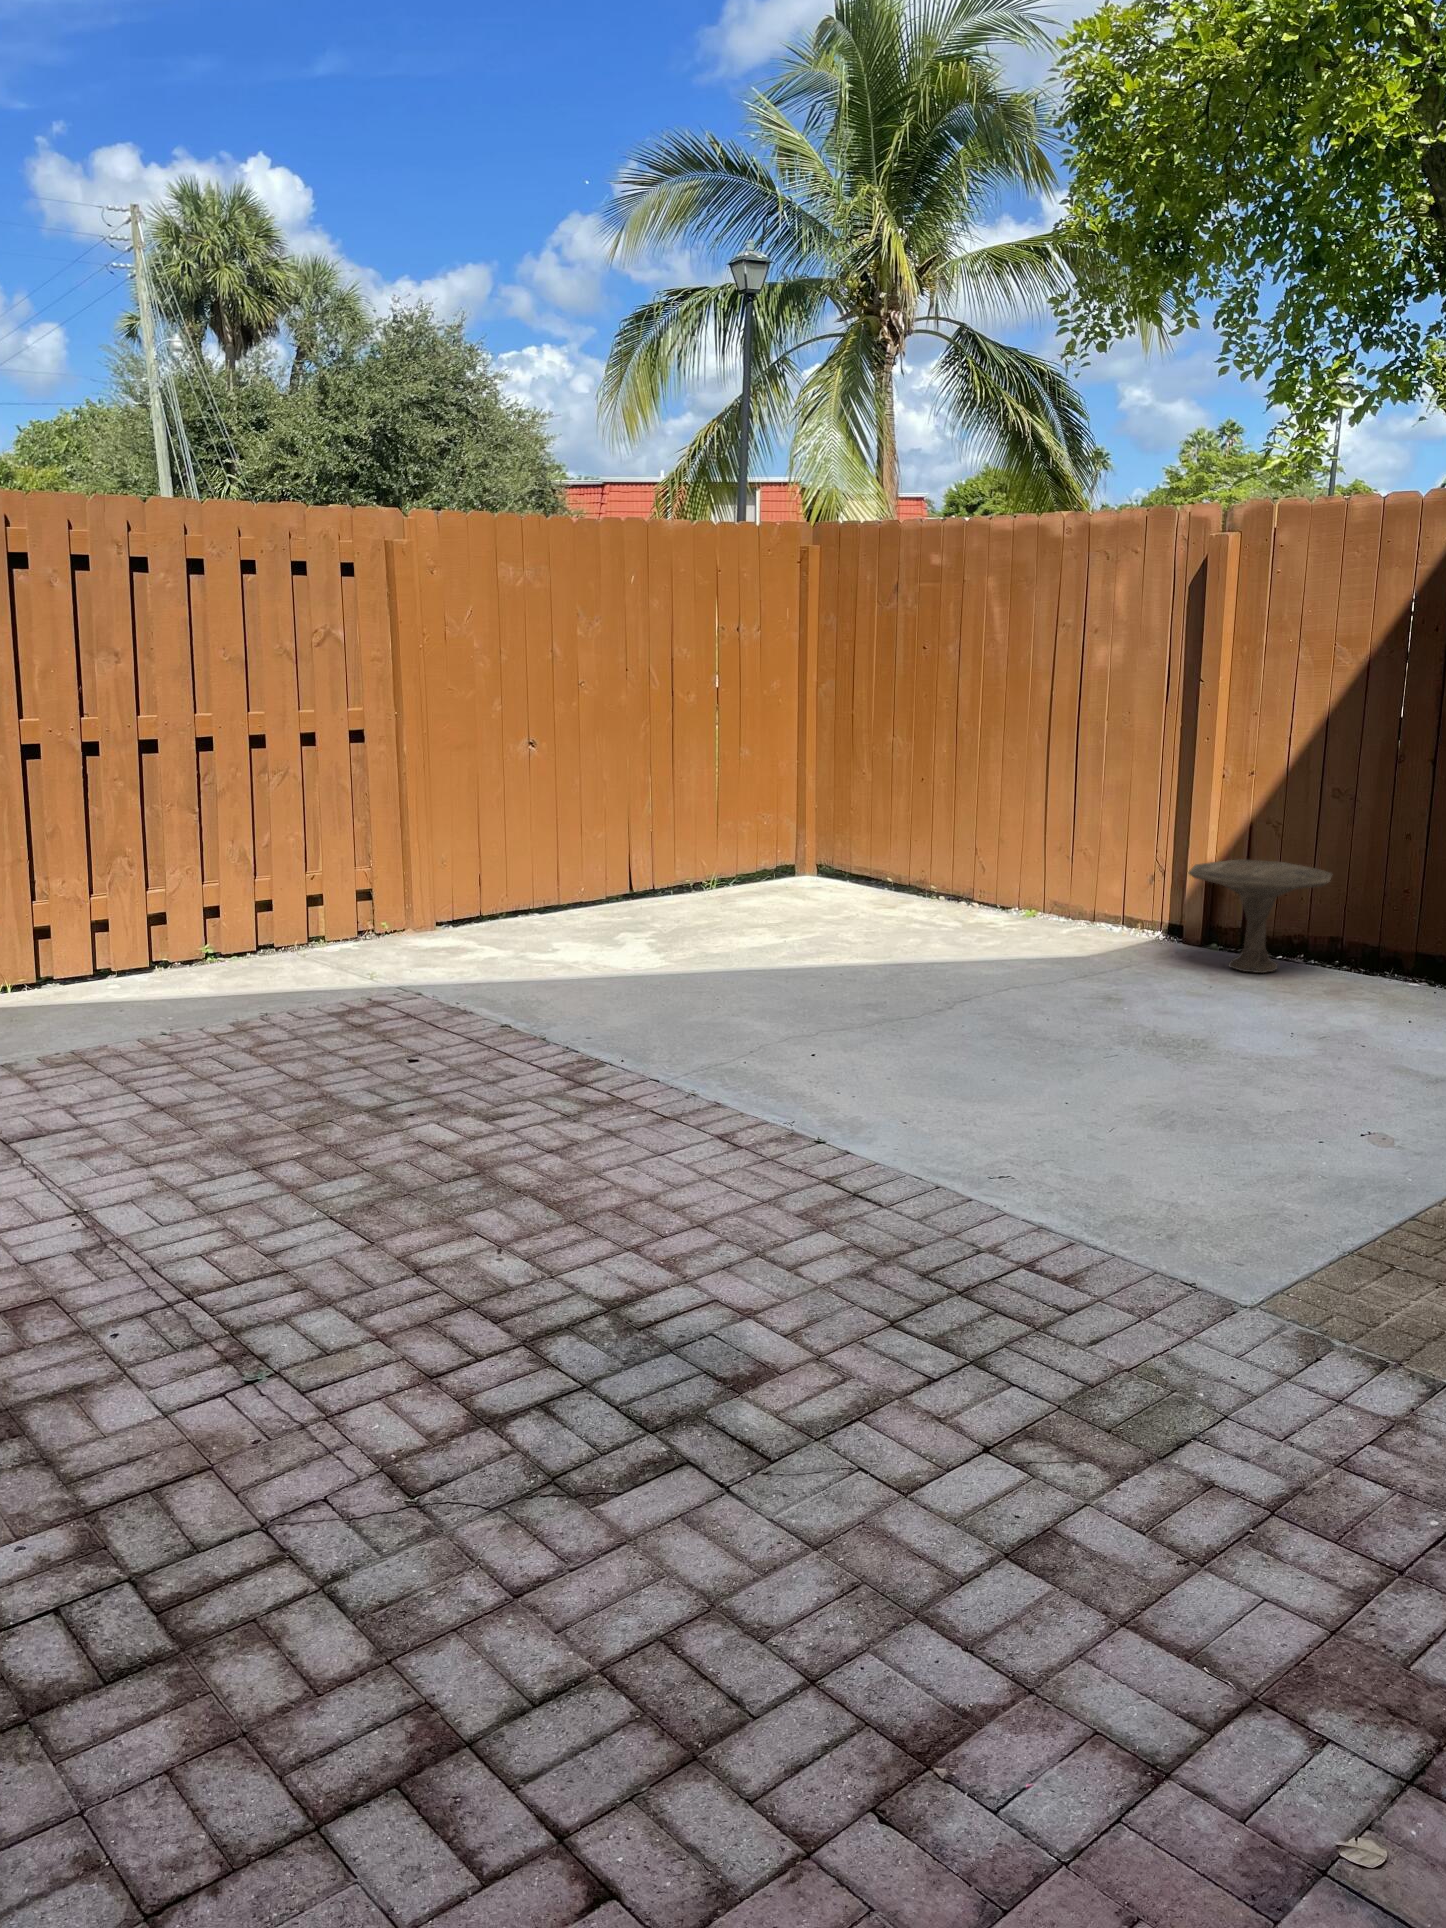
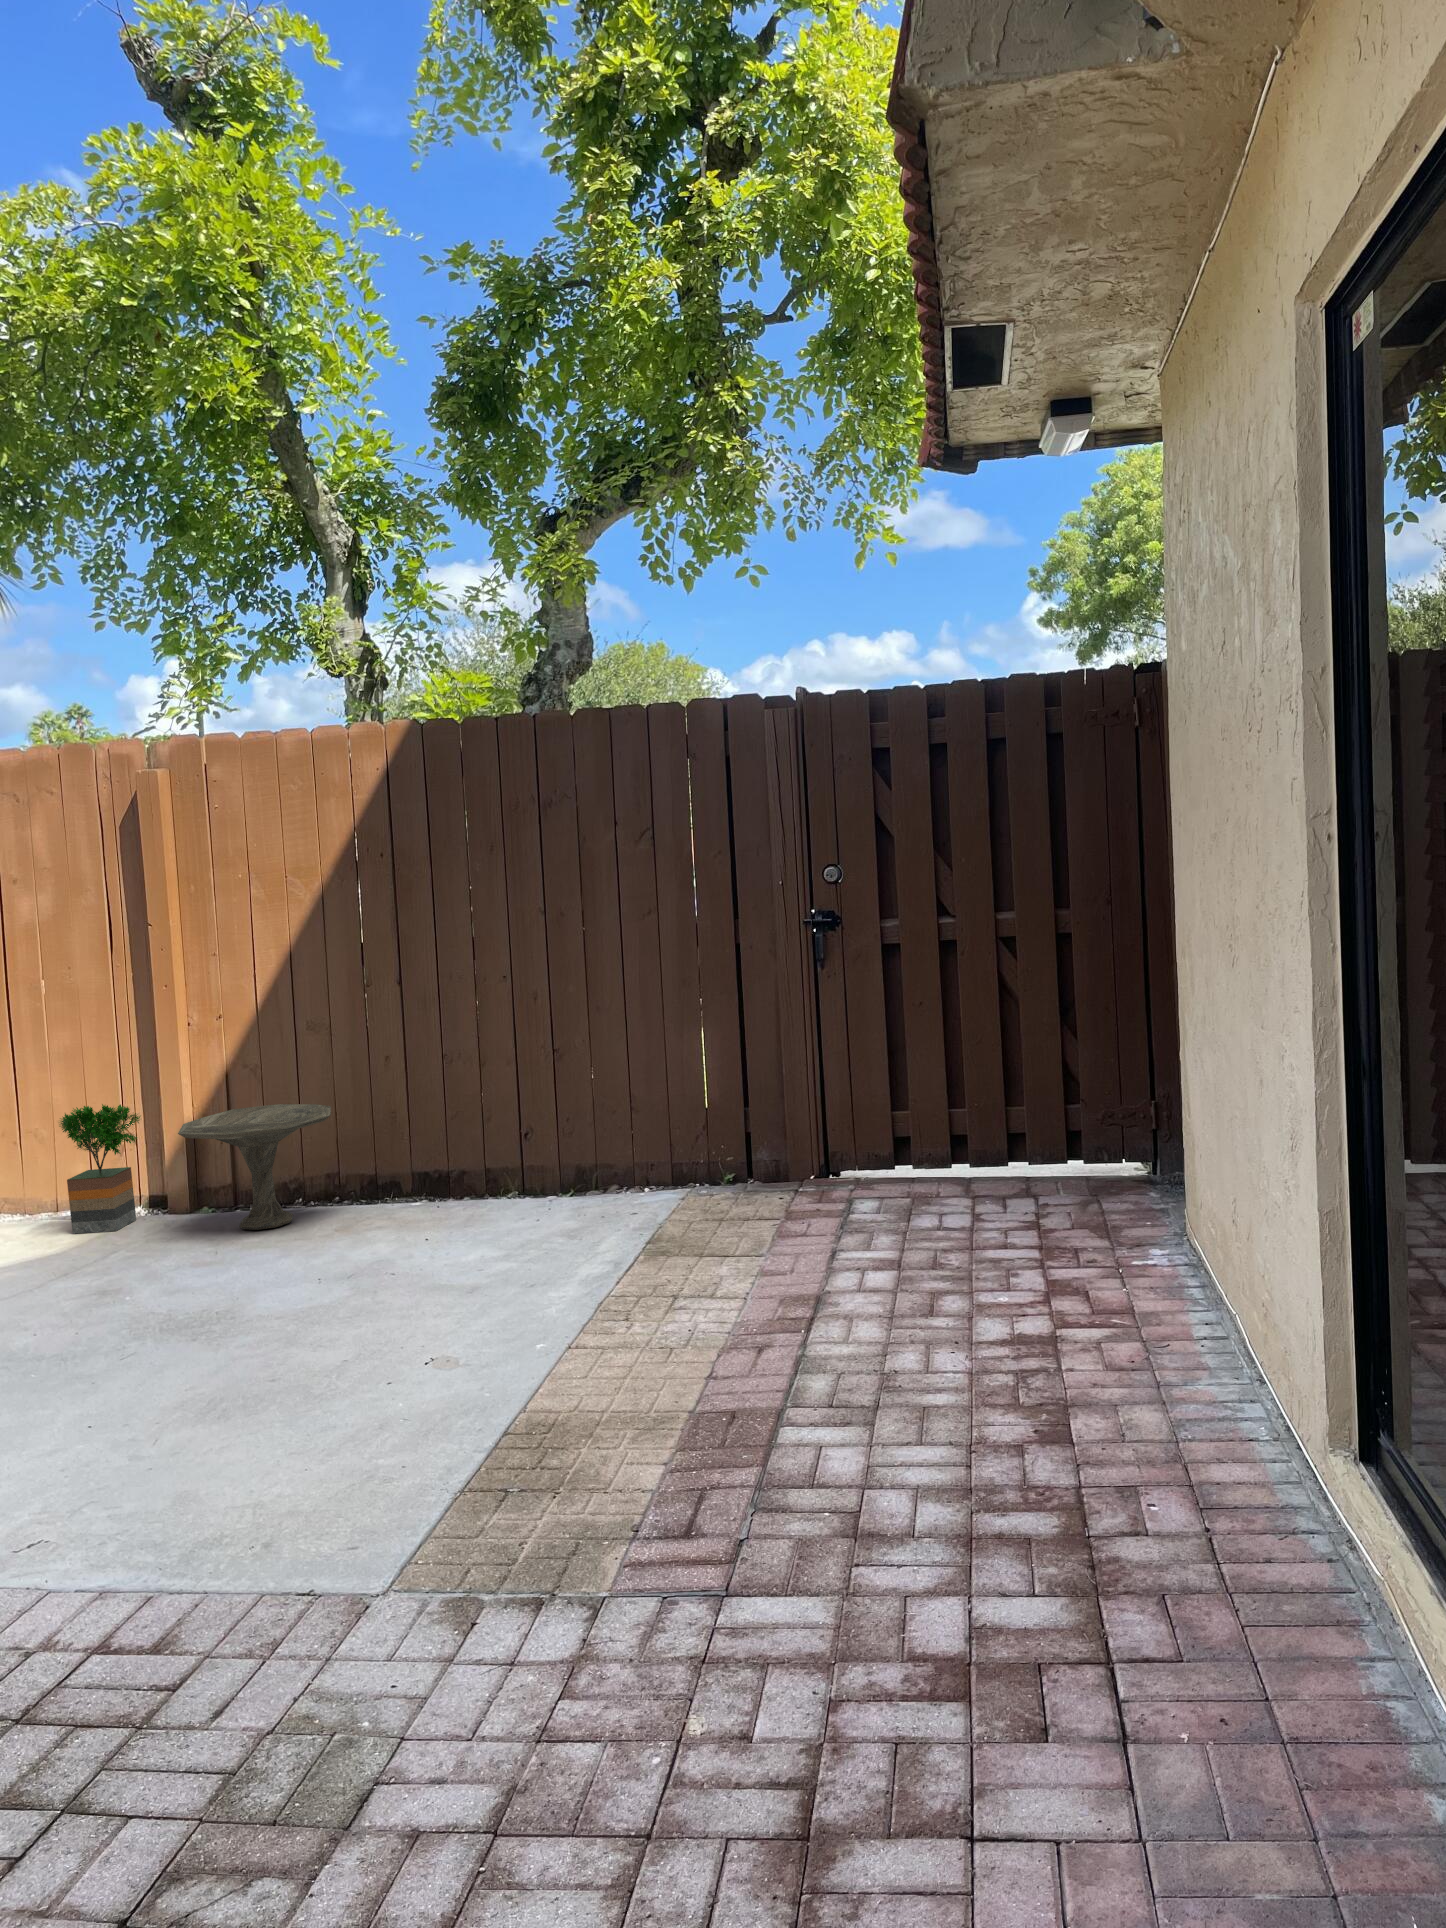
potted tree: none [1090,832,1164,944] -> present [59,1104,140,1234]

